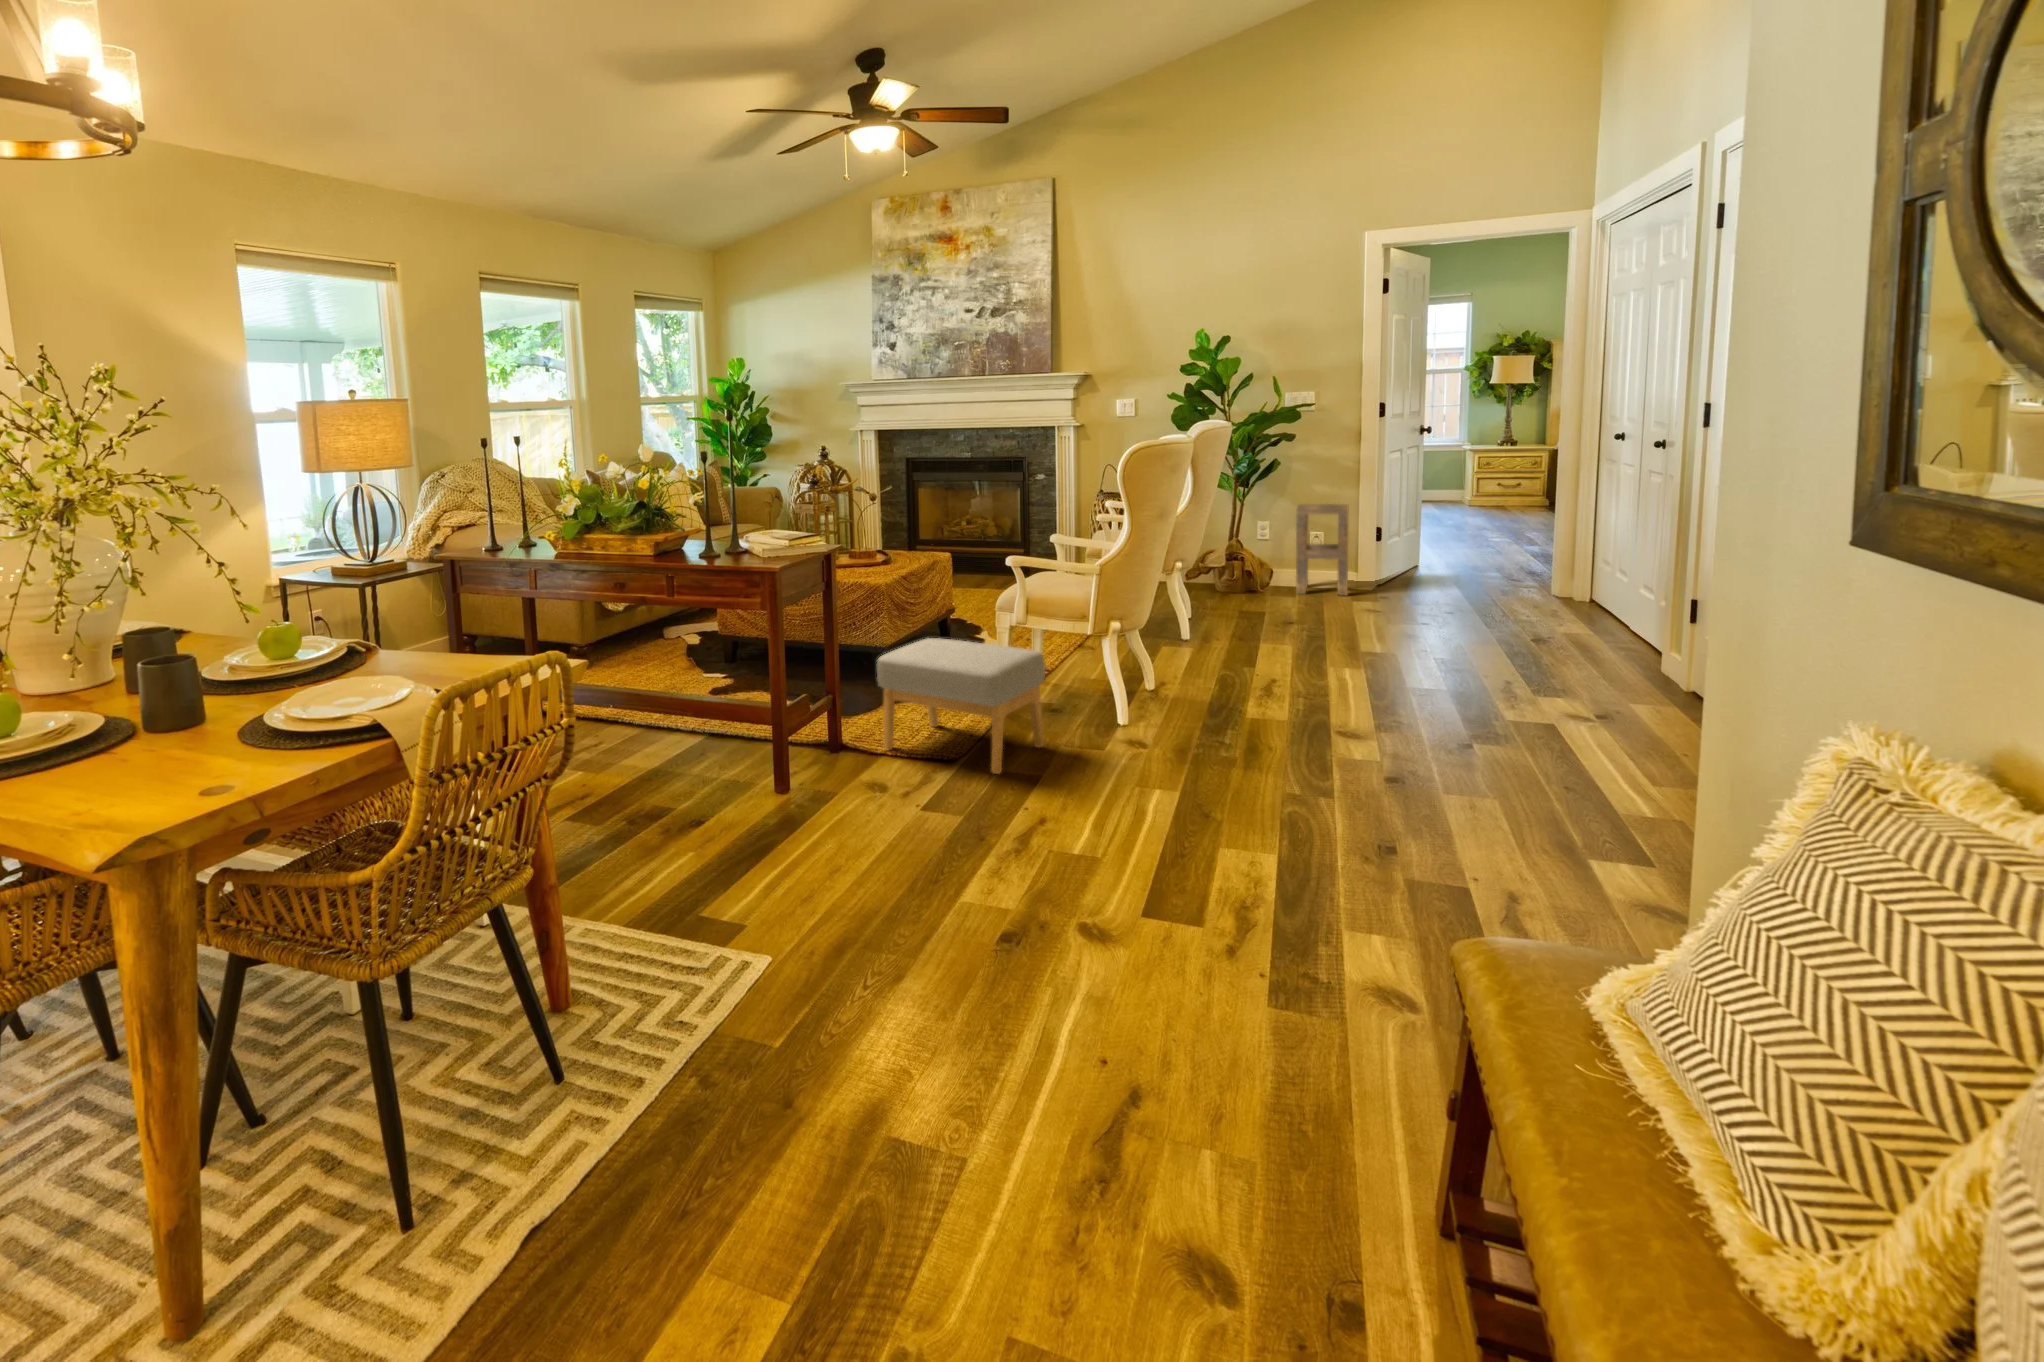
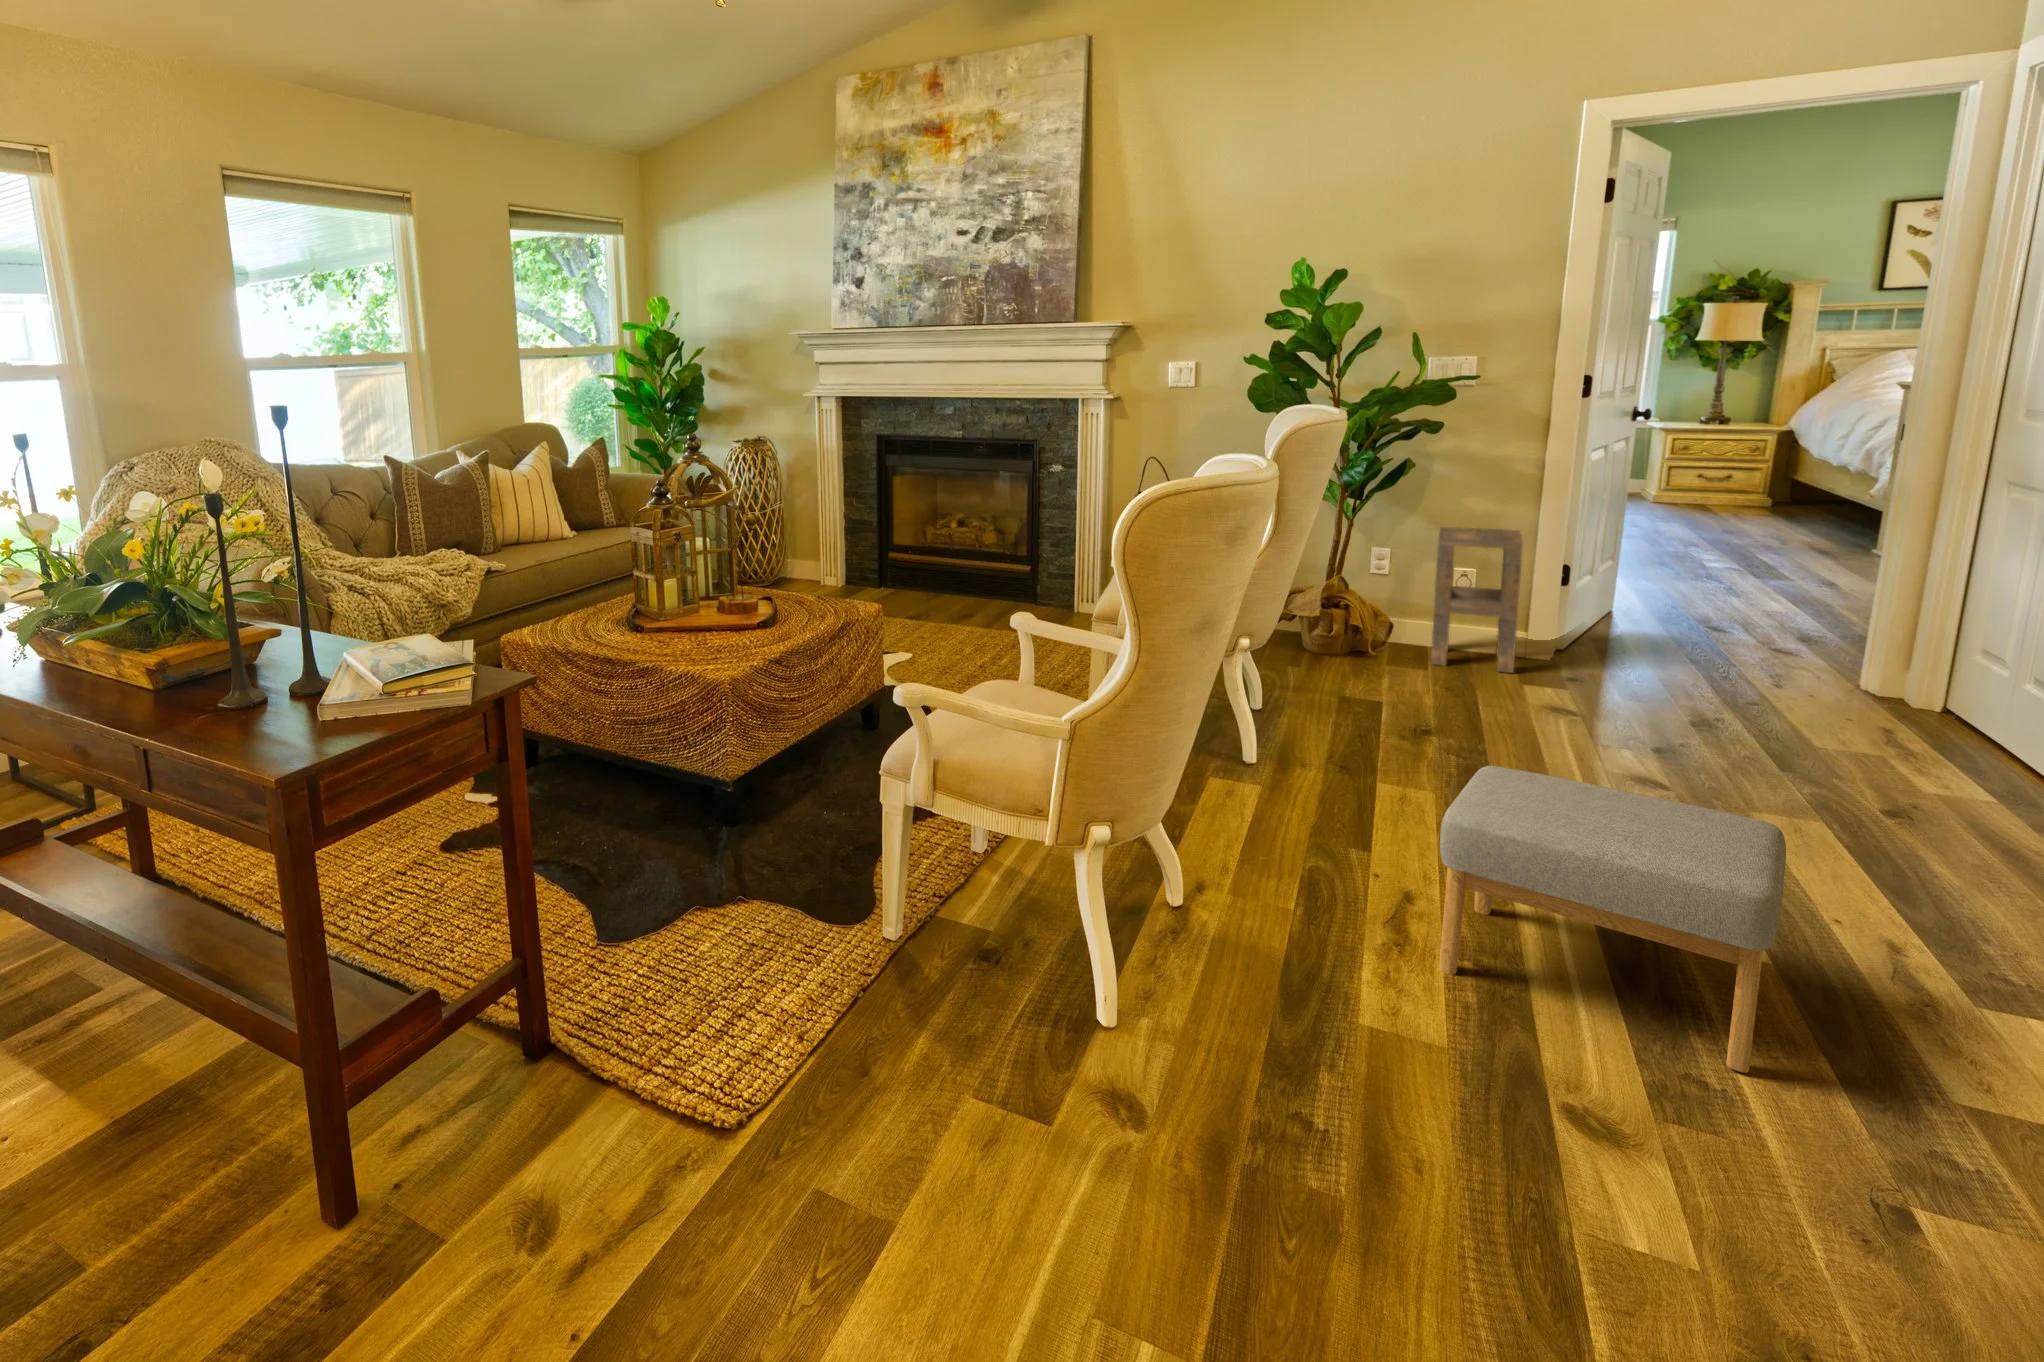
footstool: present [877,638,1045,774] -> present [1439,766,1786,1073]

